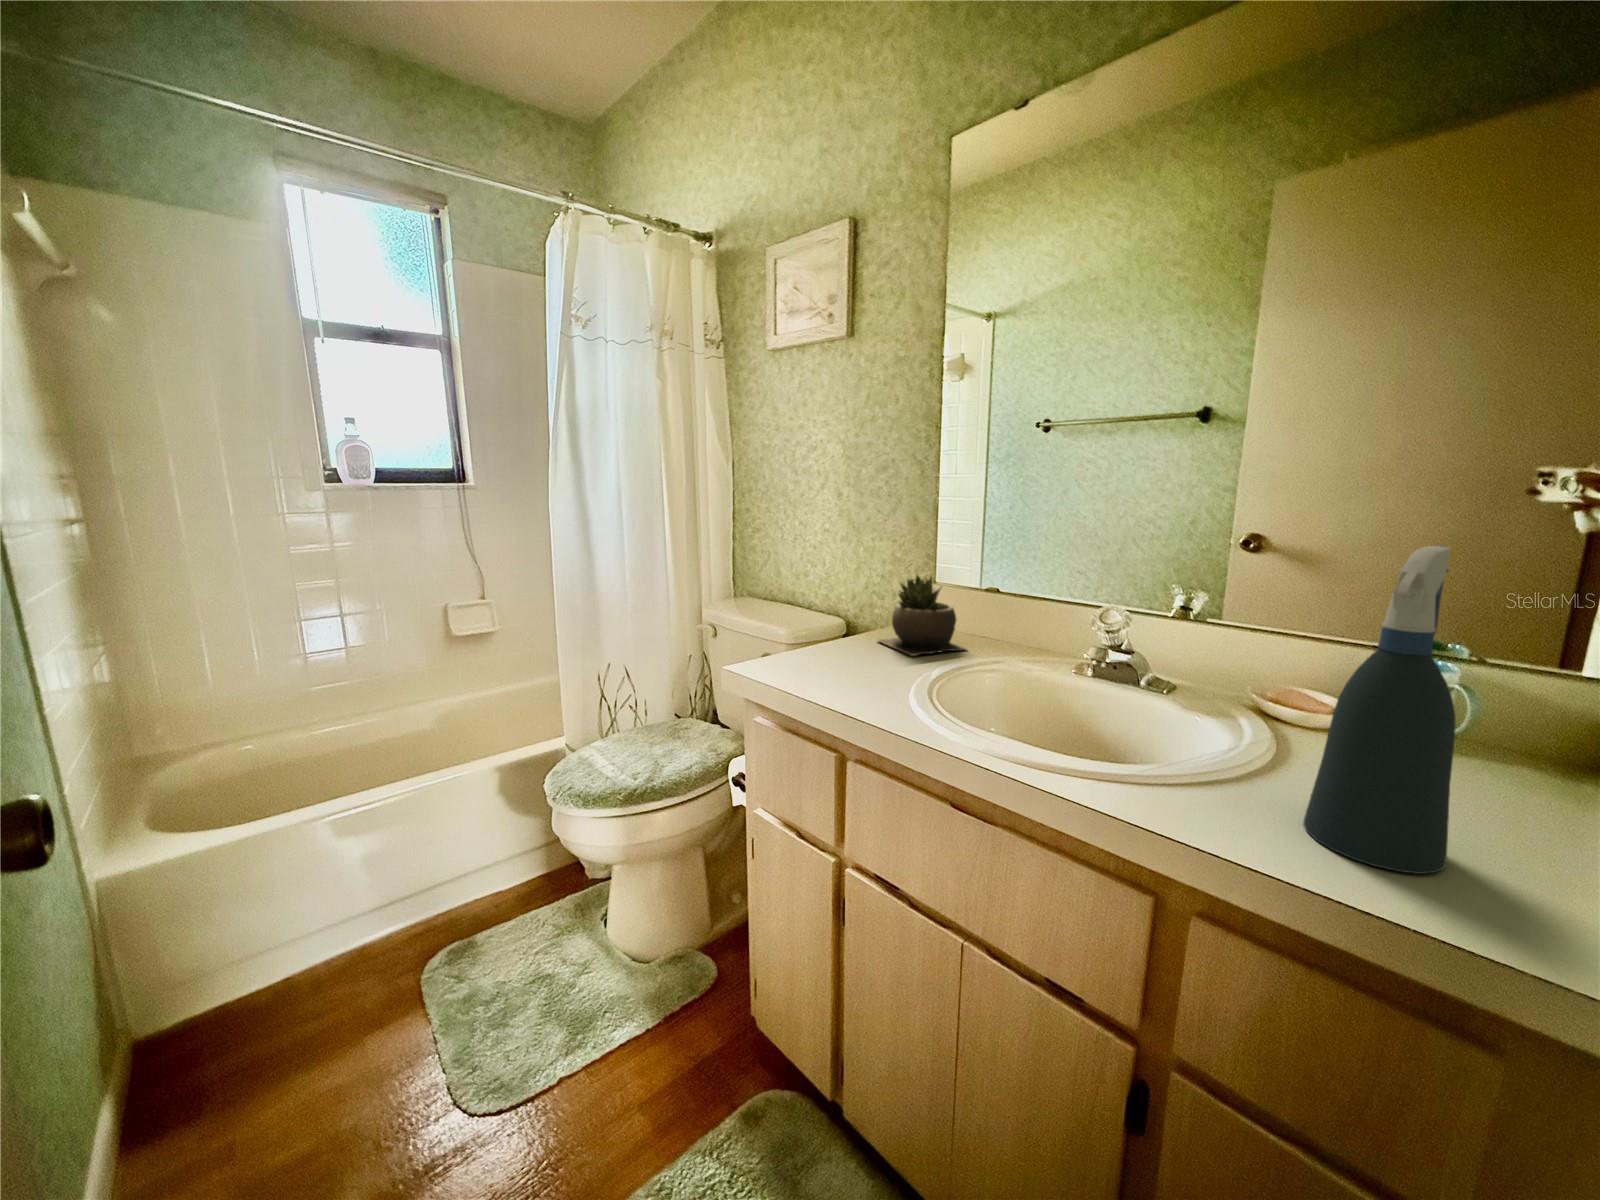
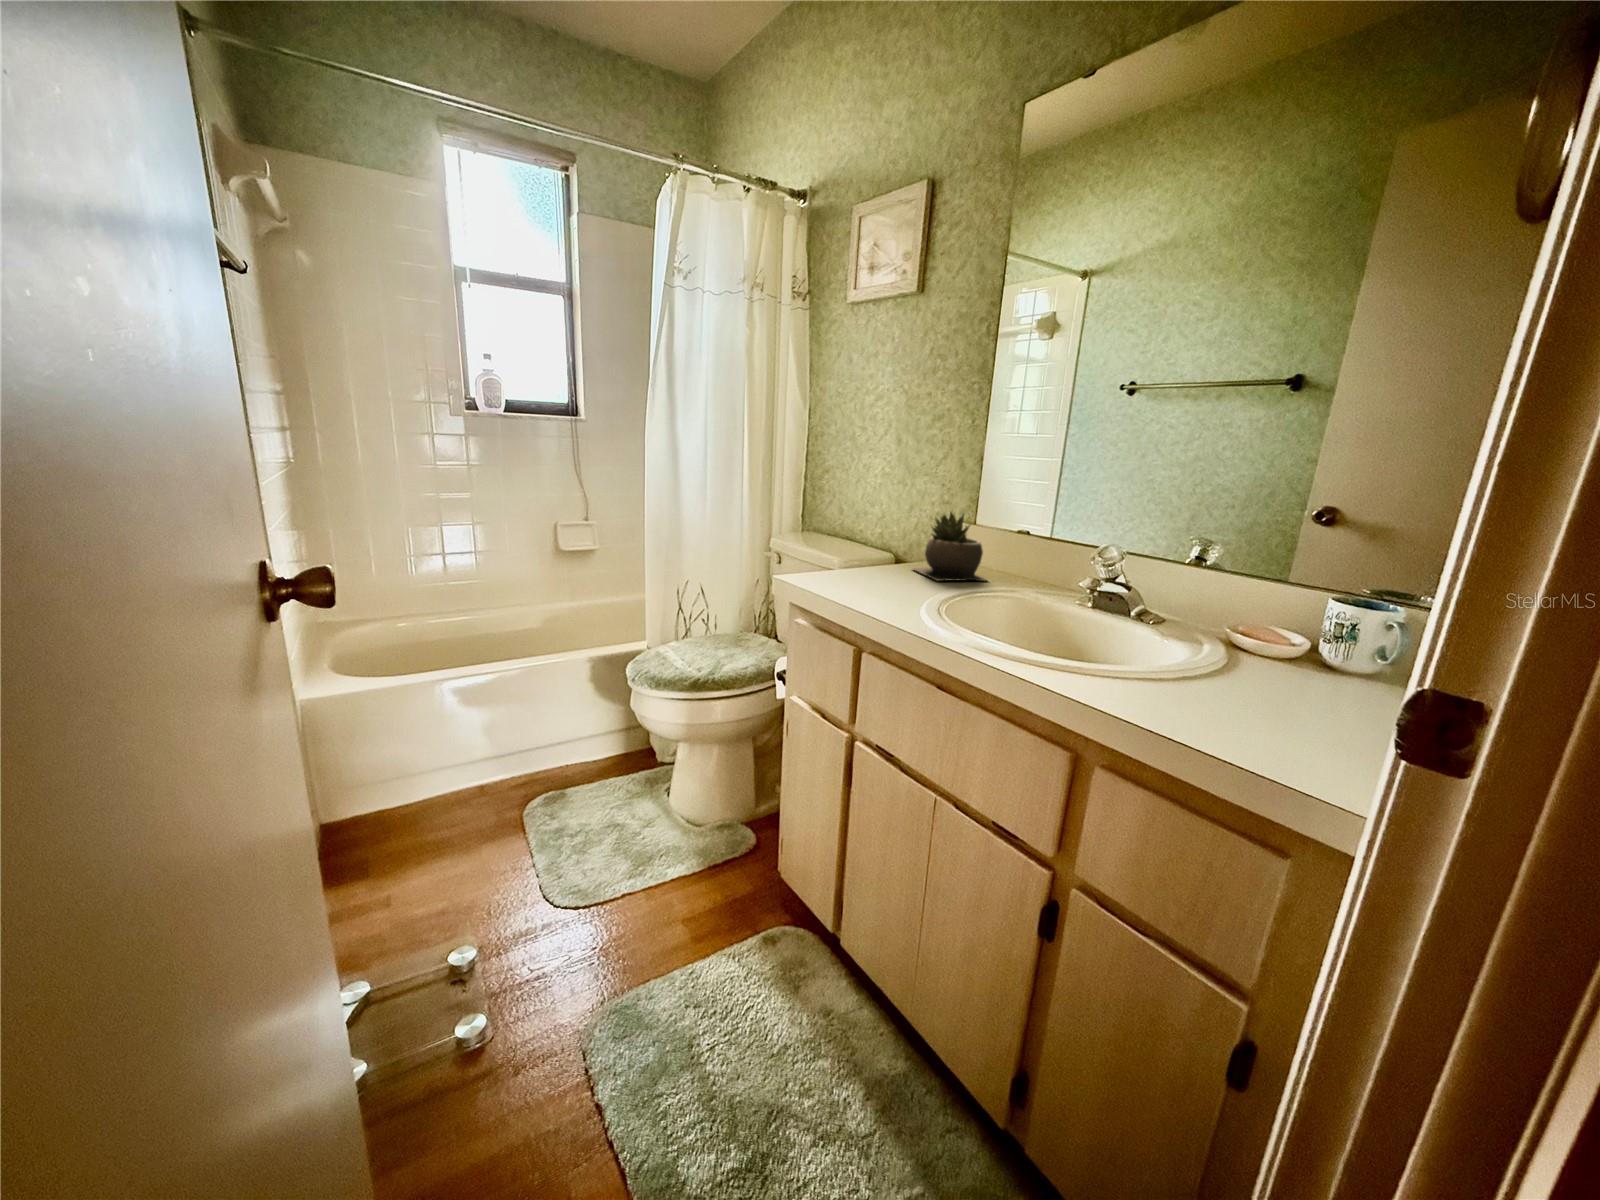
spray bottle: present [1303,545,1455,874] -> none [1201,483,1347,740]

